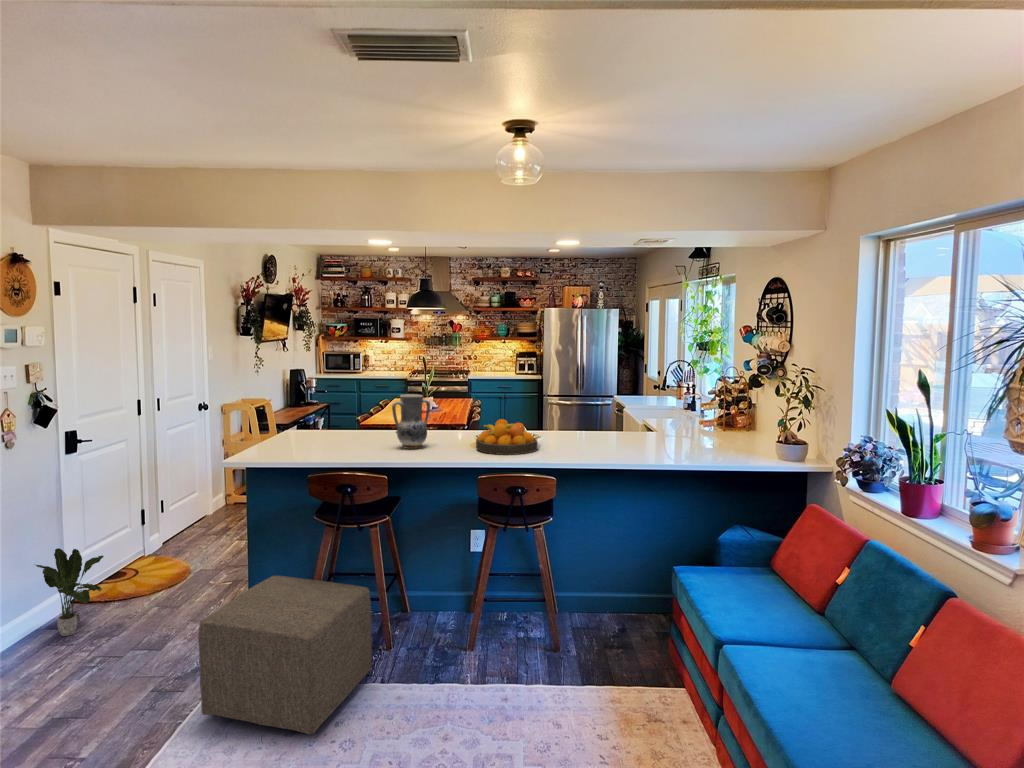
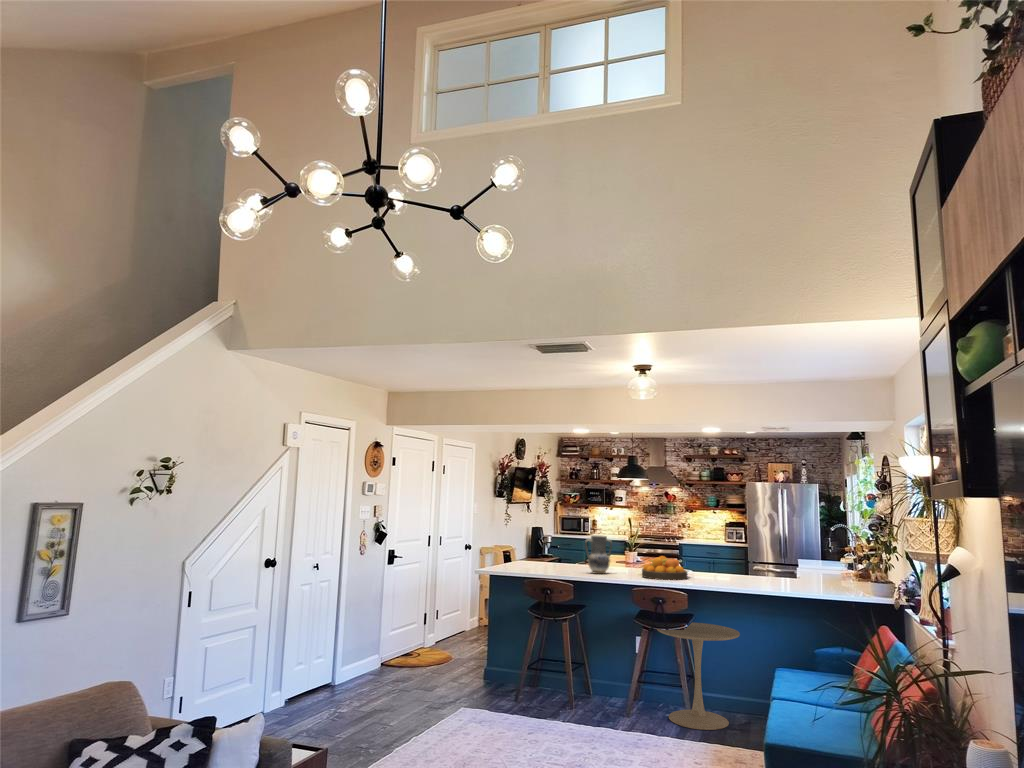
side table: none [509,507,621,655] -> present [657,622,740,730]
potted plant: present [36,548,104,636] -> none [368,619,404,678]
ottoman: present [198,576,372,734] -> none [453,643,557,733]

